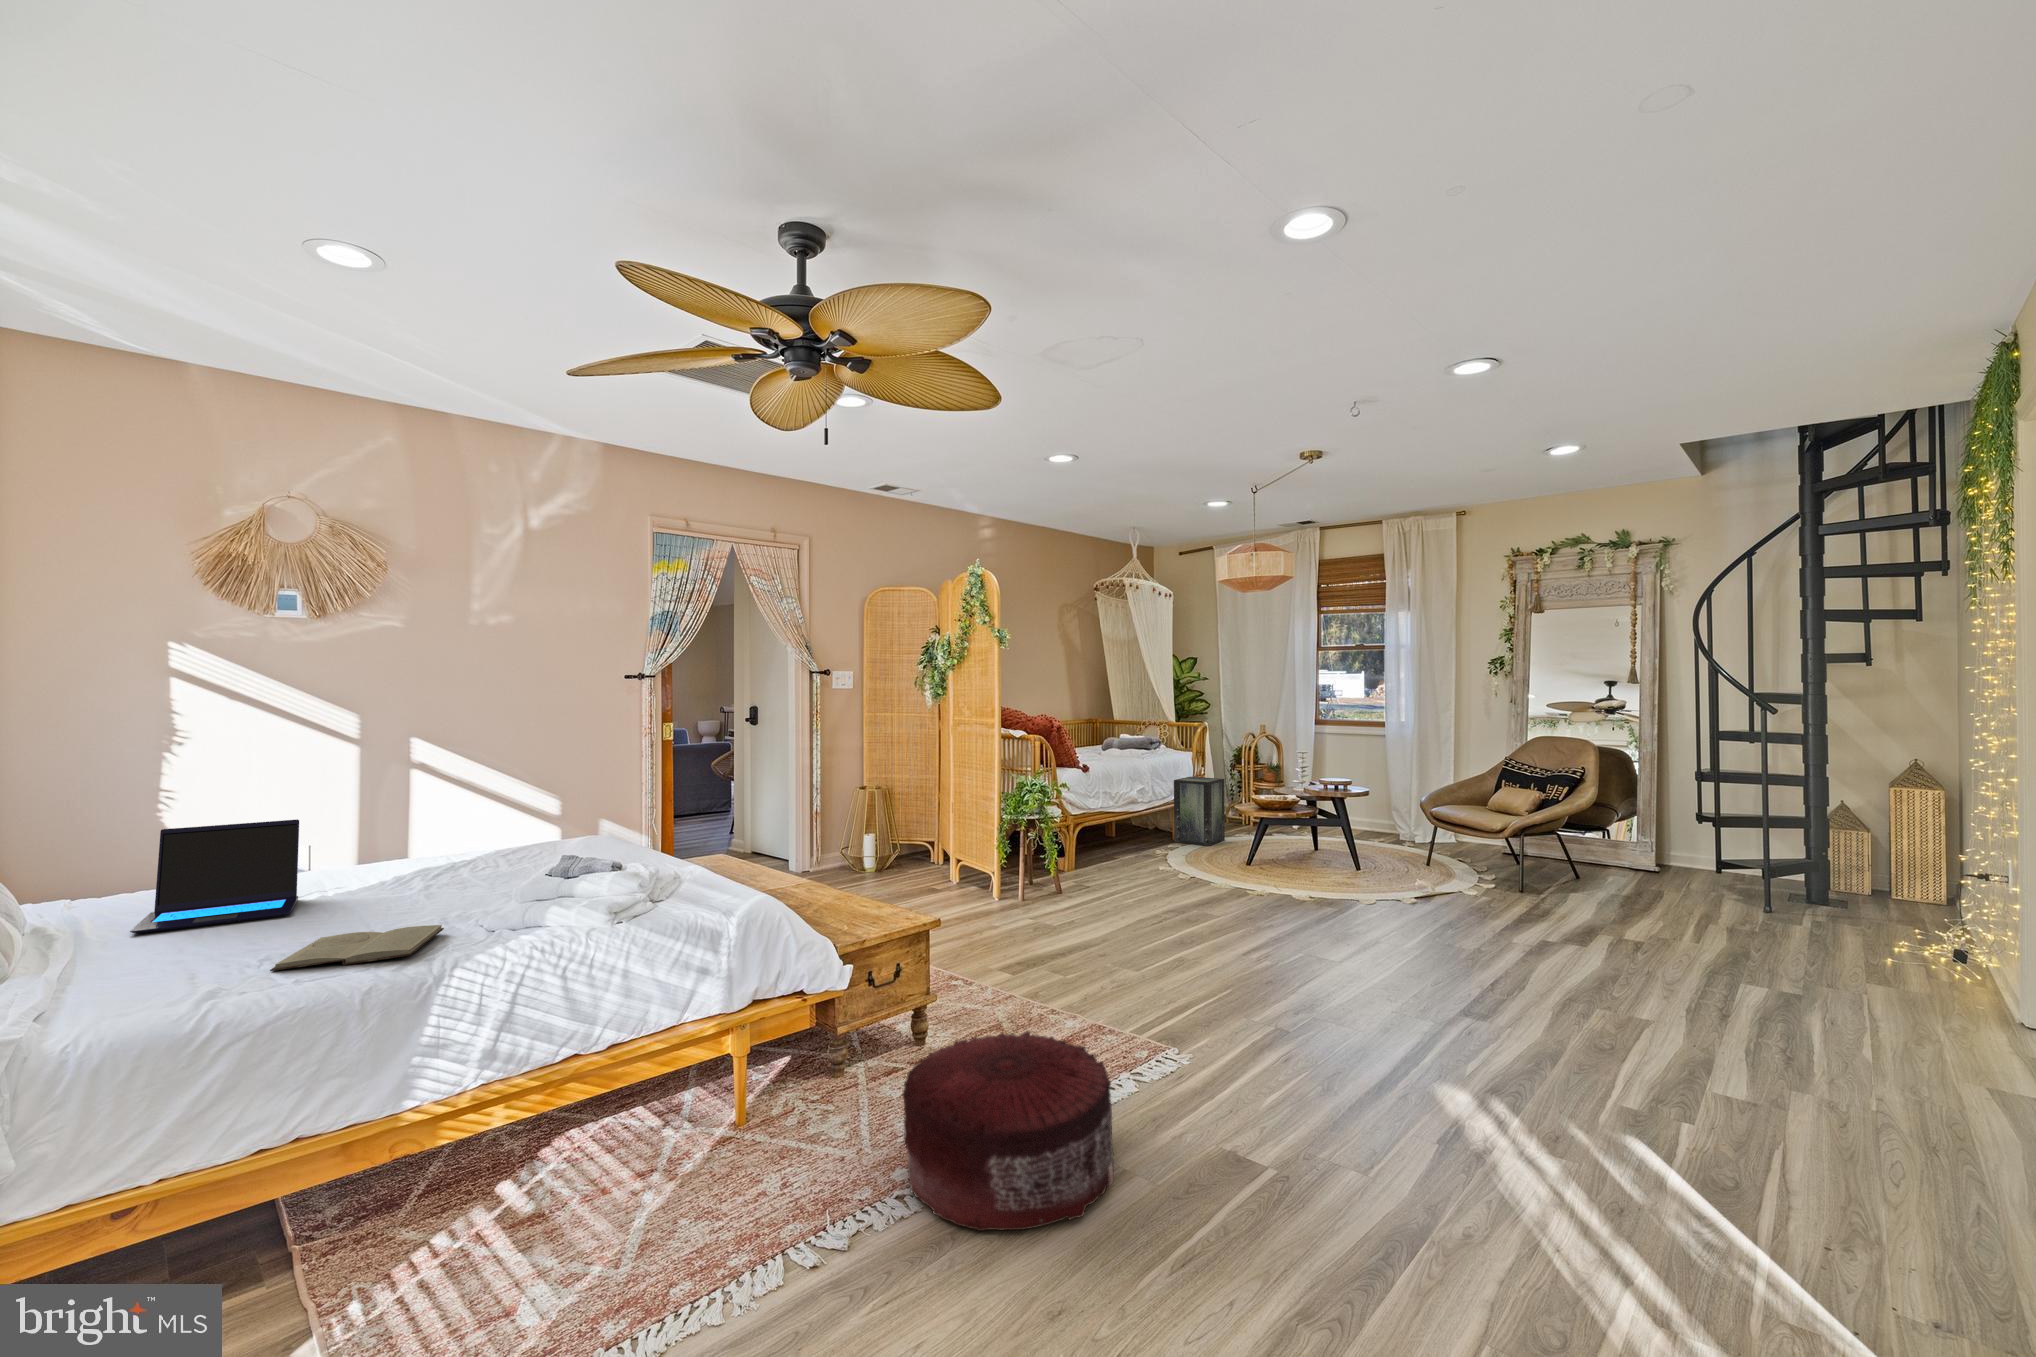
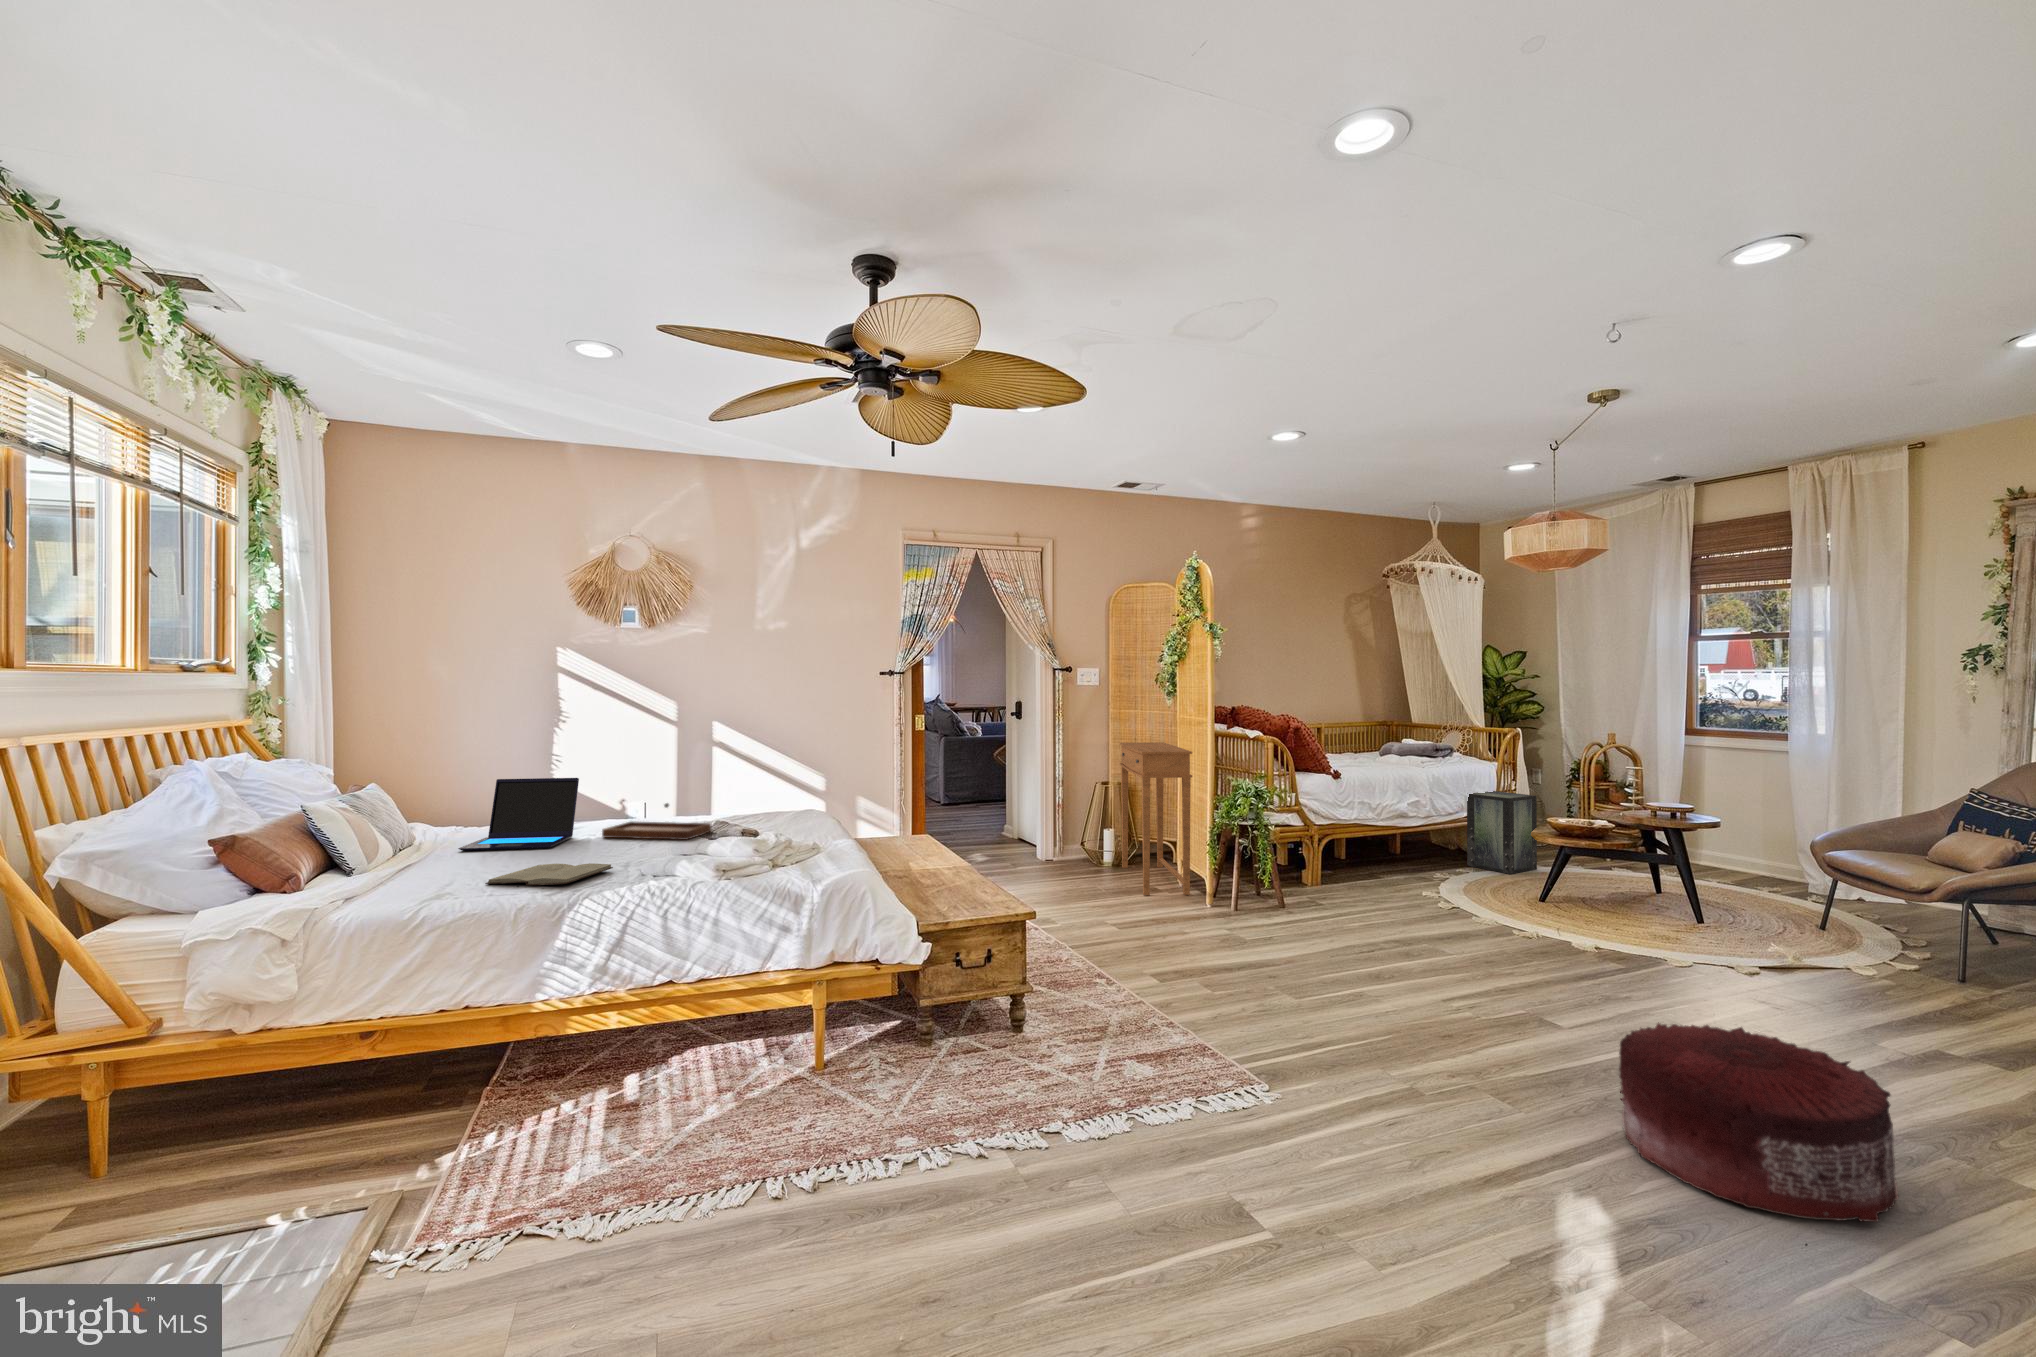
side table: none [883,745,974,897] -> present [1120,742,1192,895]
tray: none [347,843,499,895] -> present [602,803,712,840]
pouf: present [903,1031,1114,1231] -> present [1619,1023,1899,1222]

